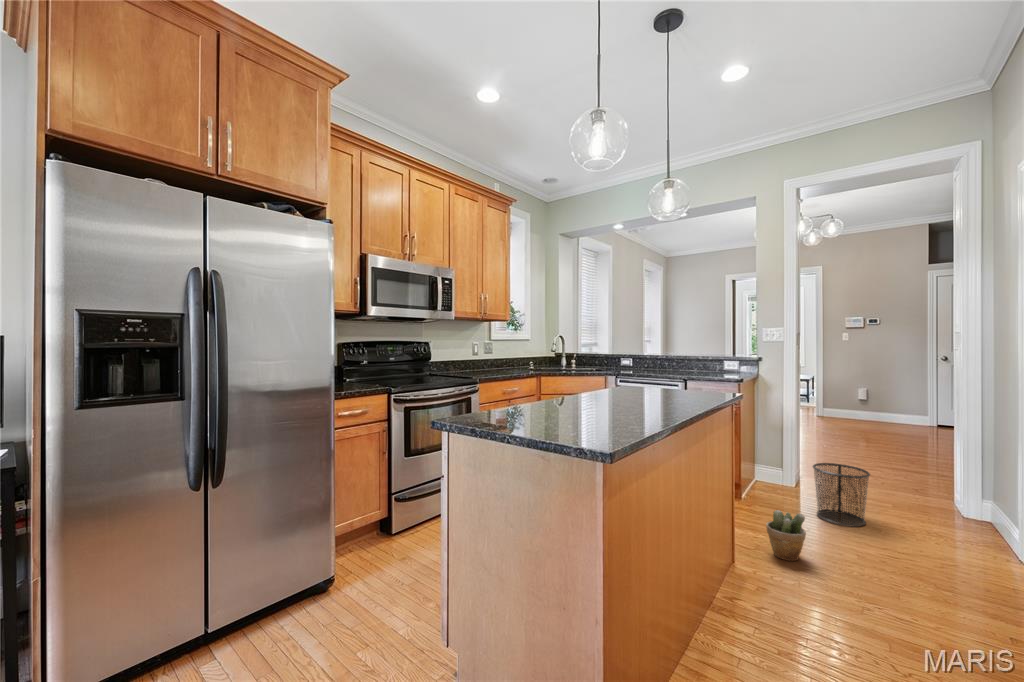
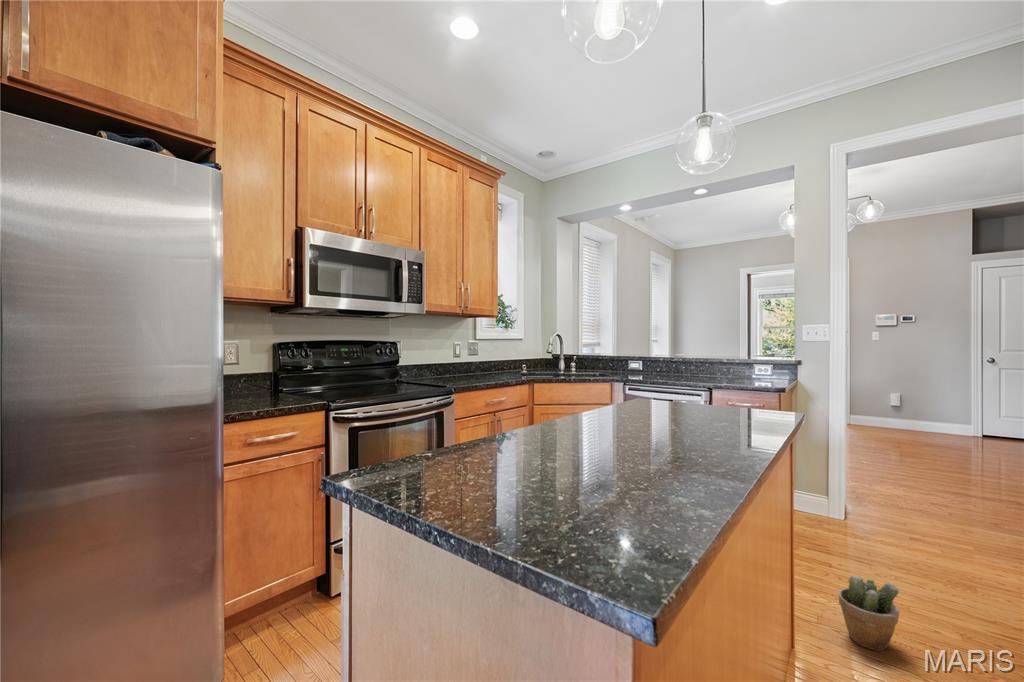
trash can: present [813,463,870,527] -> none [881,497,965,586]

